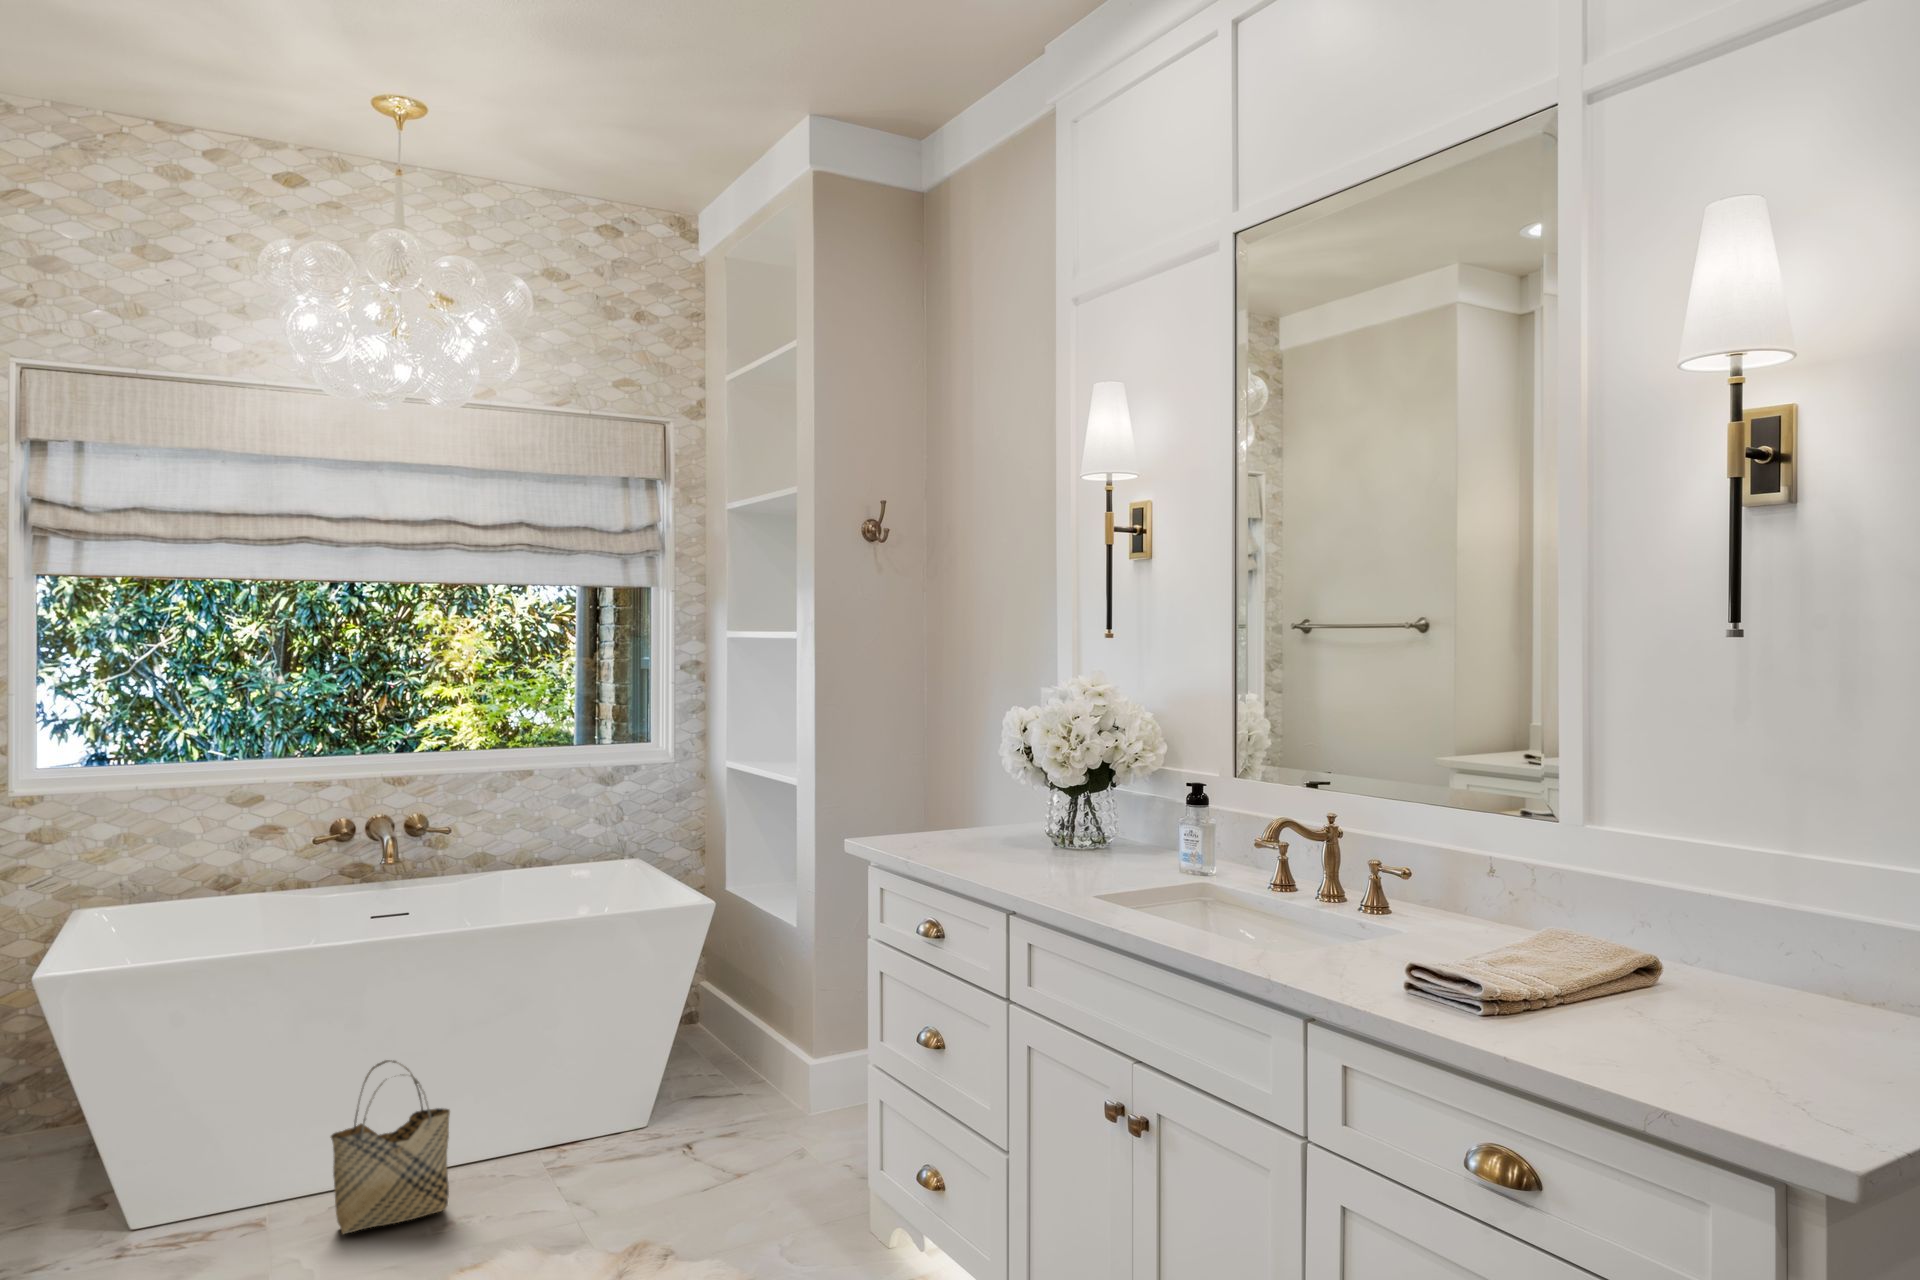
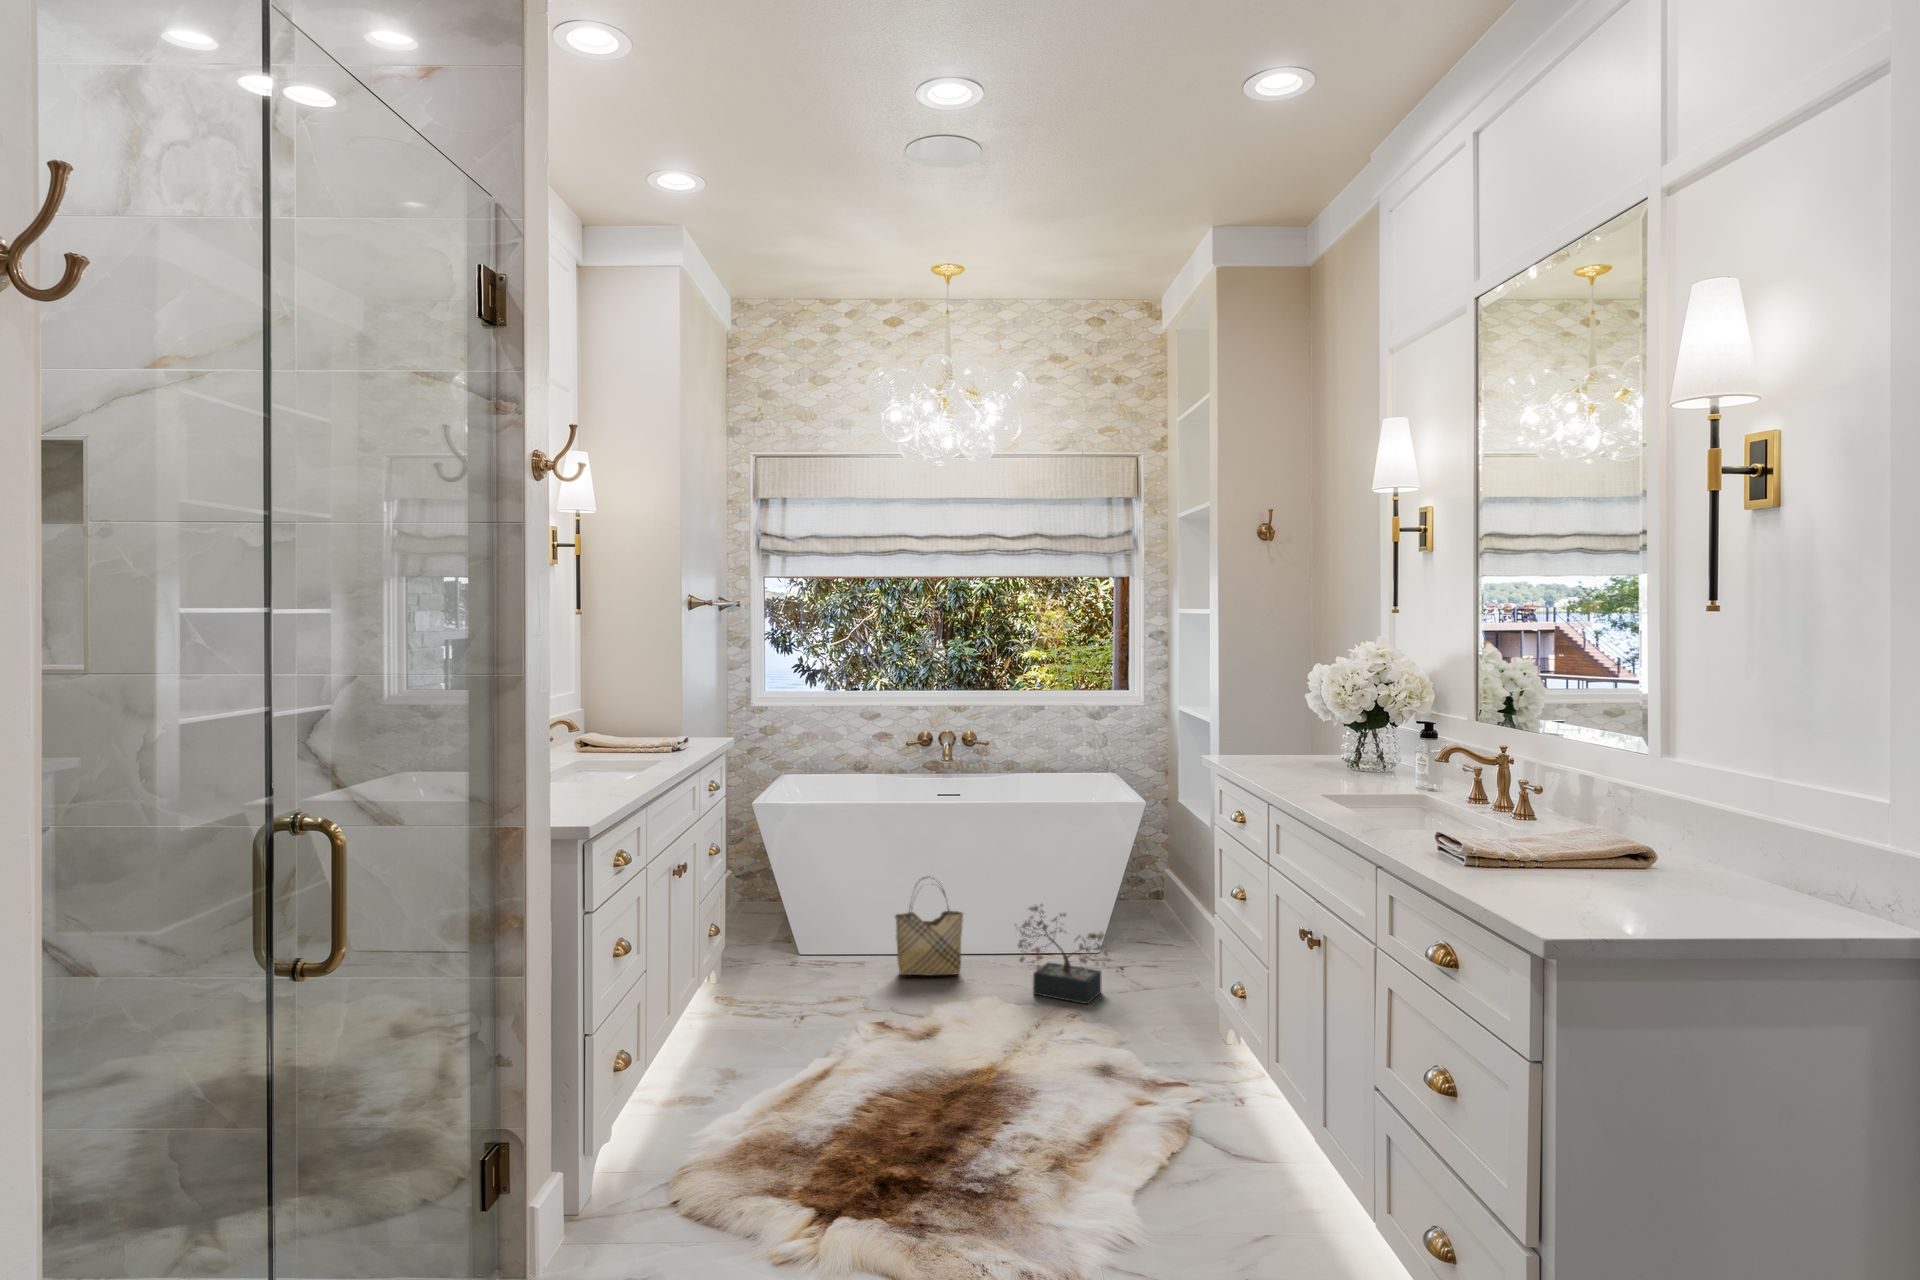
decorative plant: none [548,1075,700,1221] -> present [1018,904,1113,1004]

